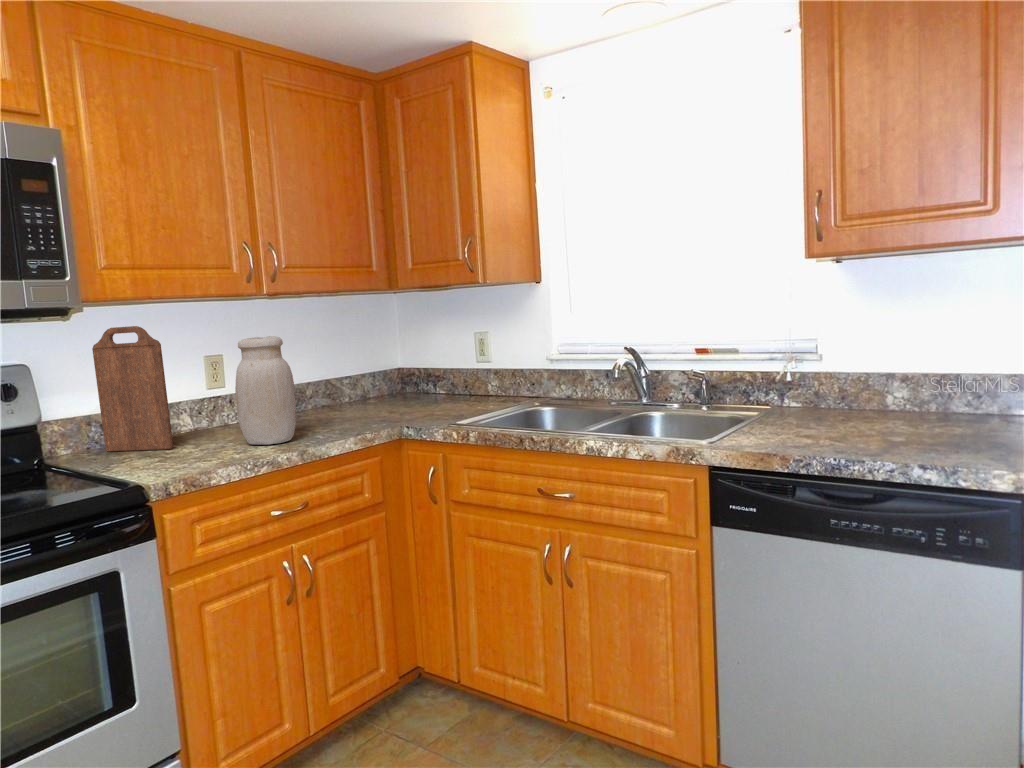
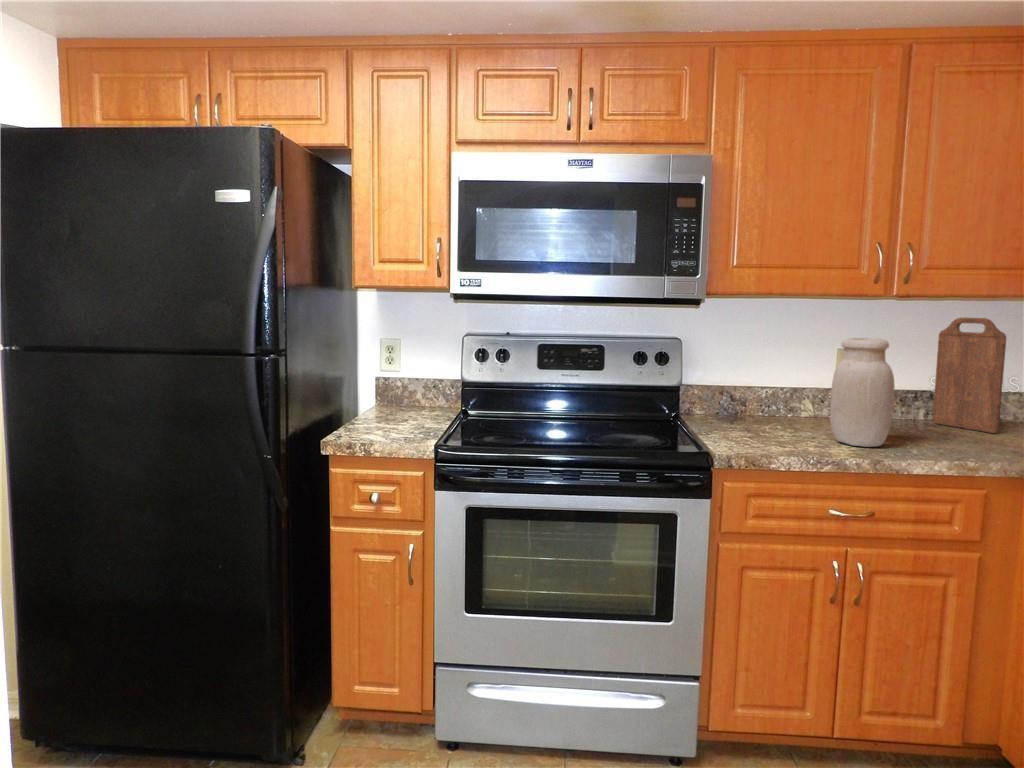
cutting board: present [92,326,173,451] -> present [933,318,1006,433]

